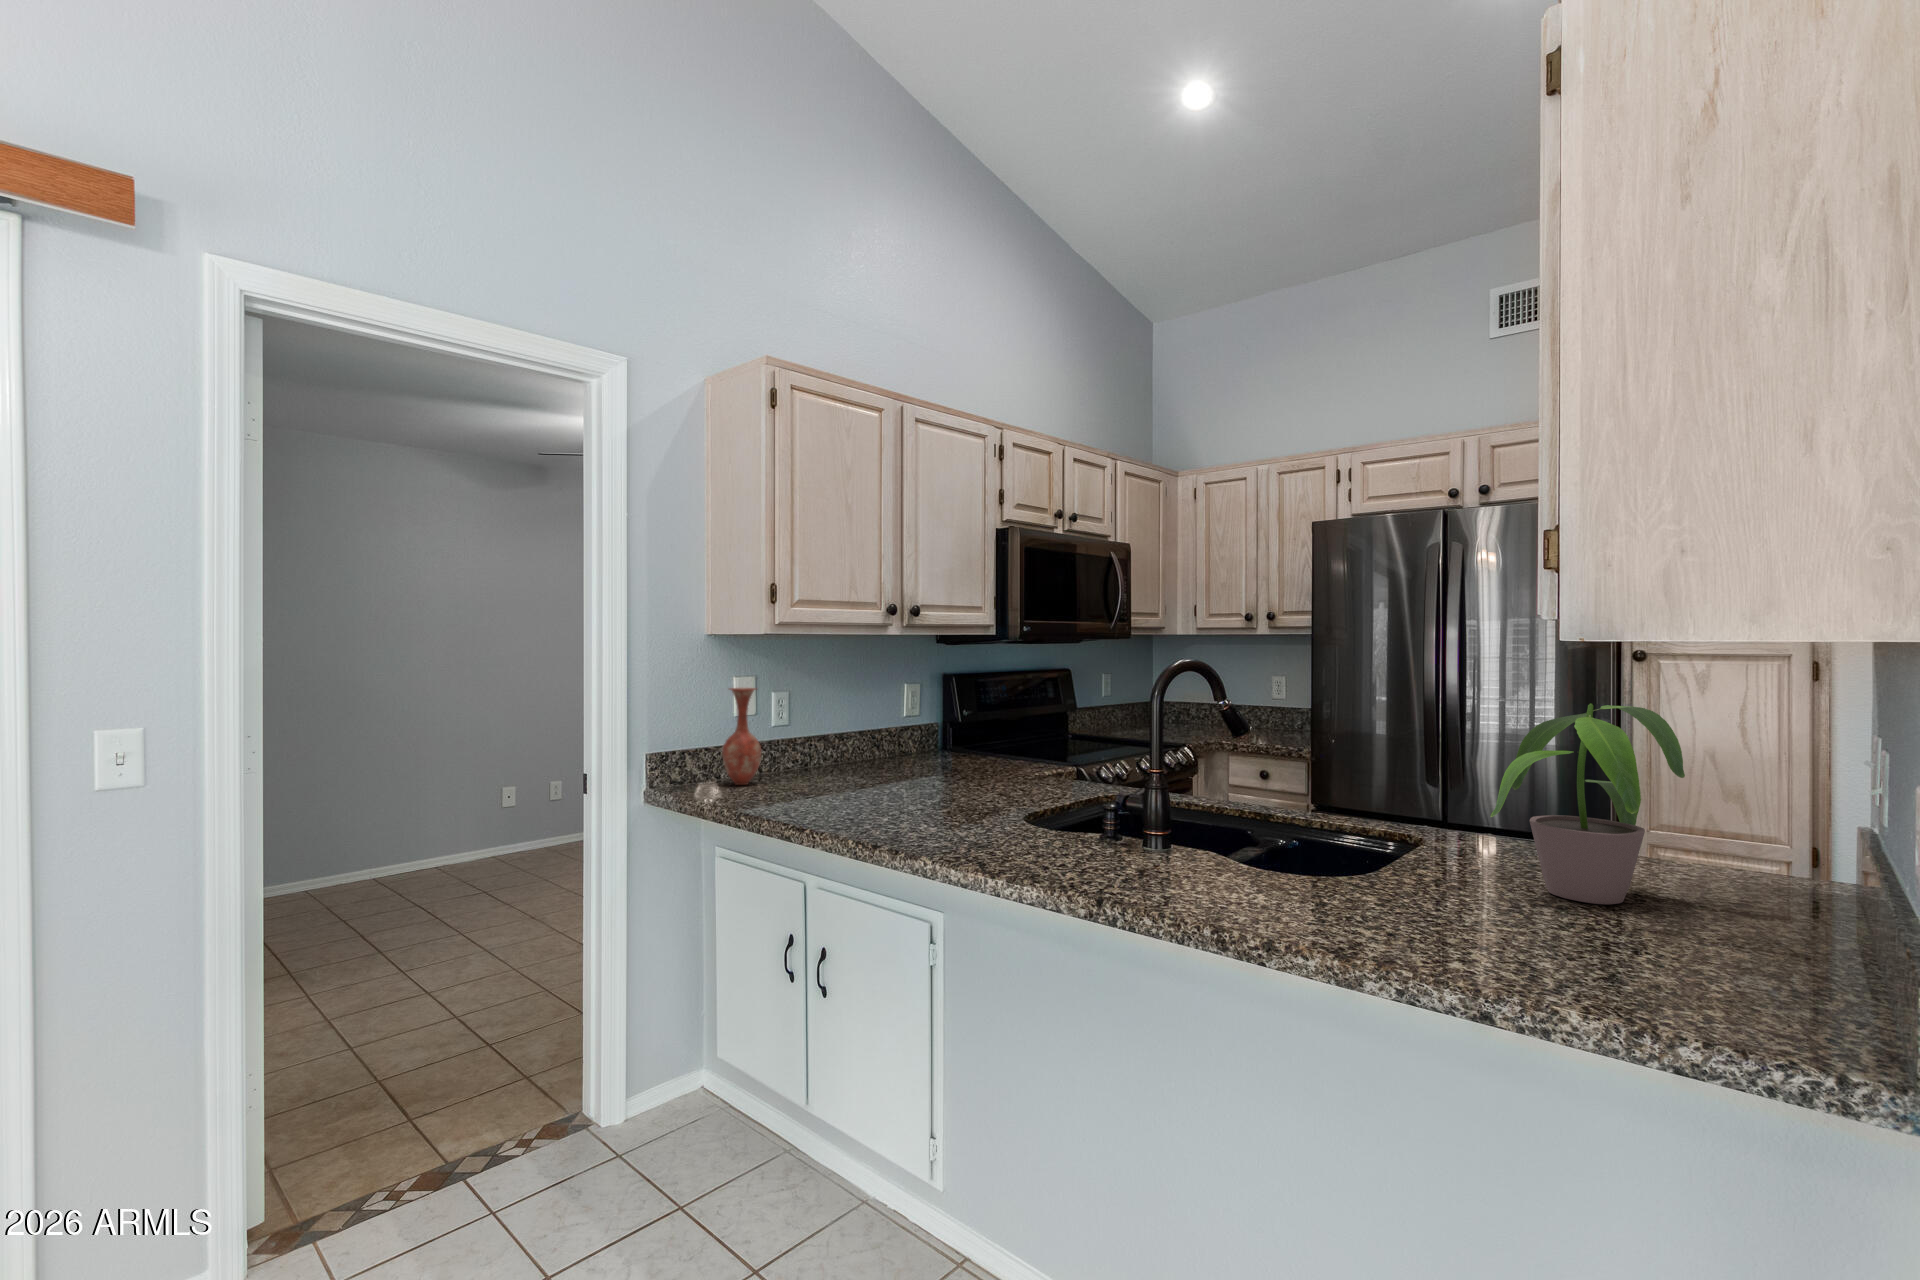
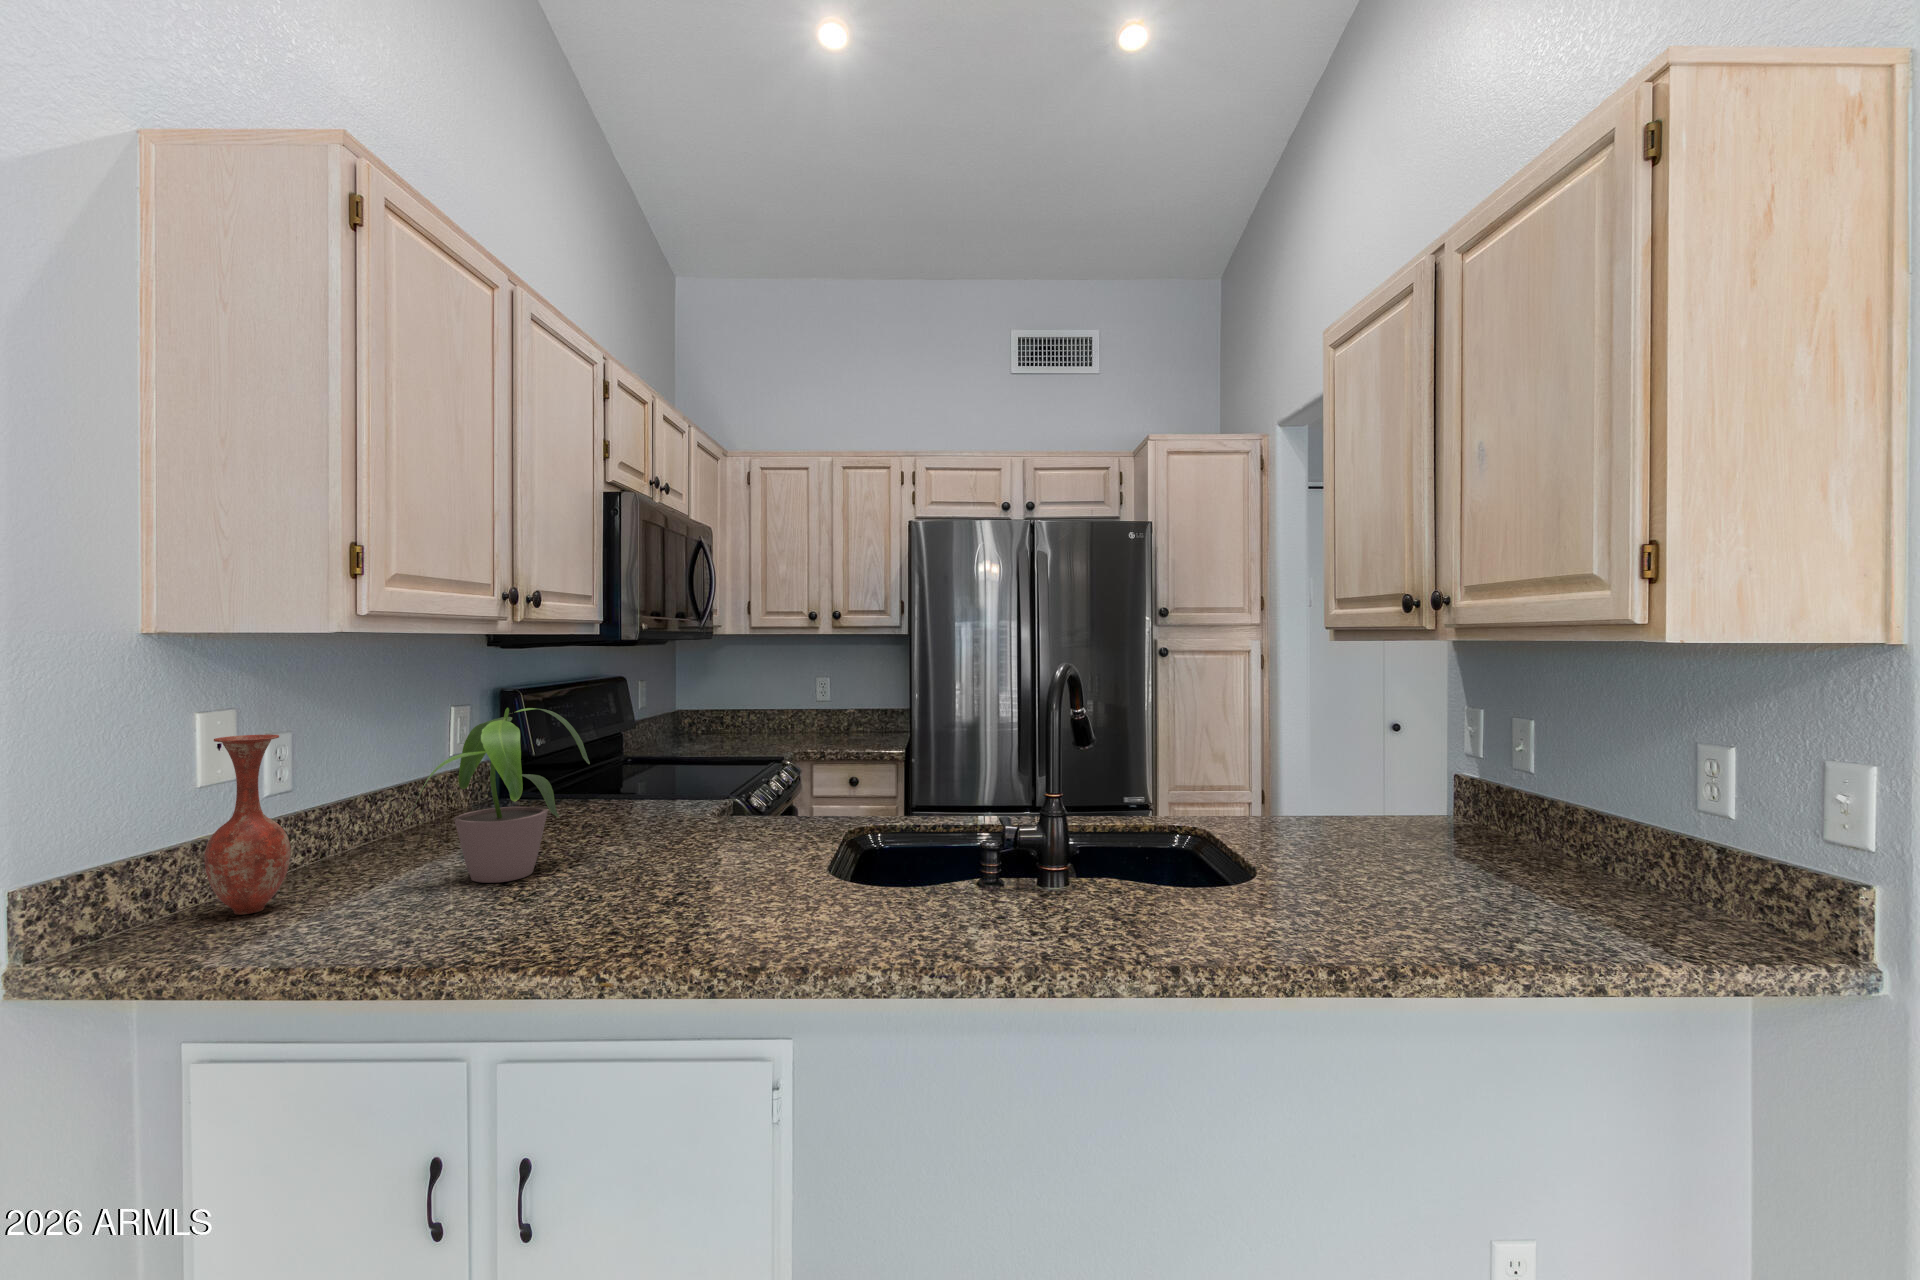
potted plant: present [1491,704,1685,904] -> present [408,708,590,883]

